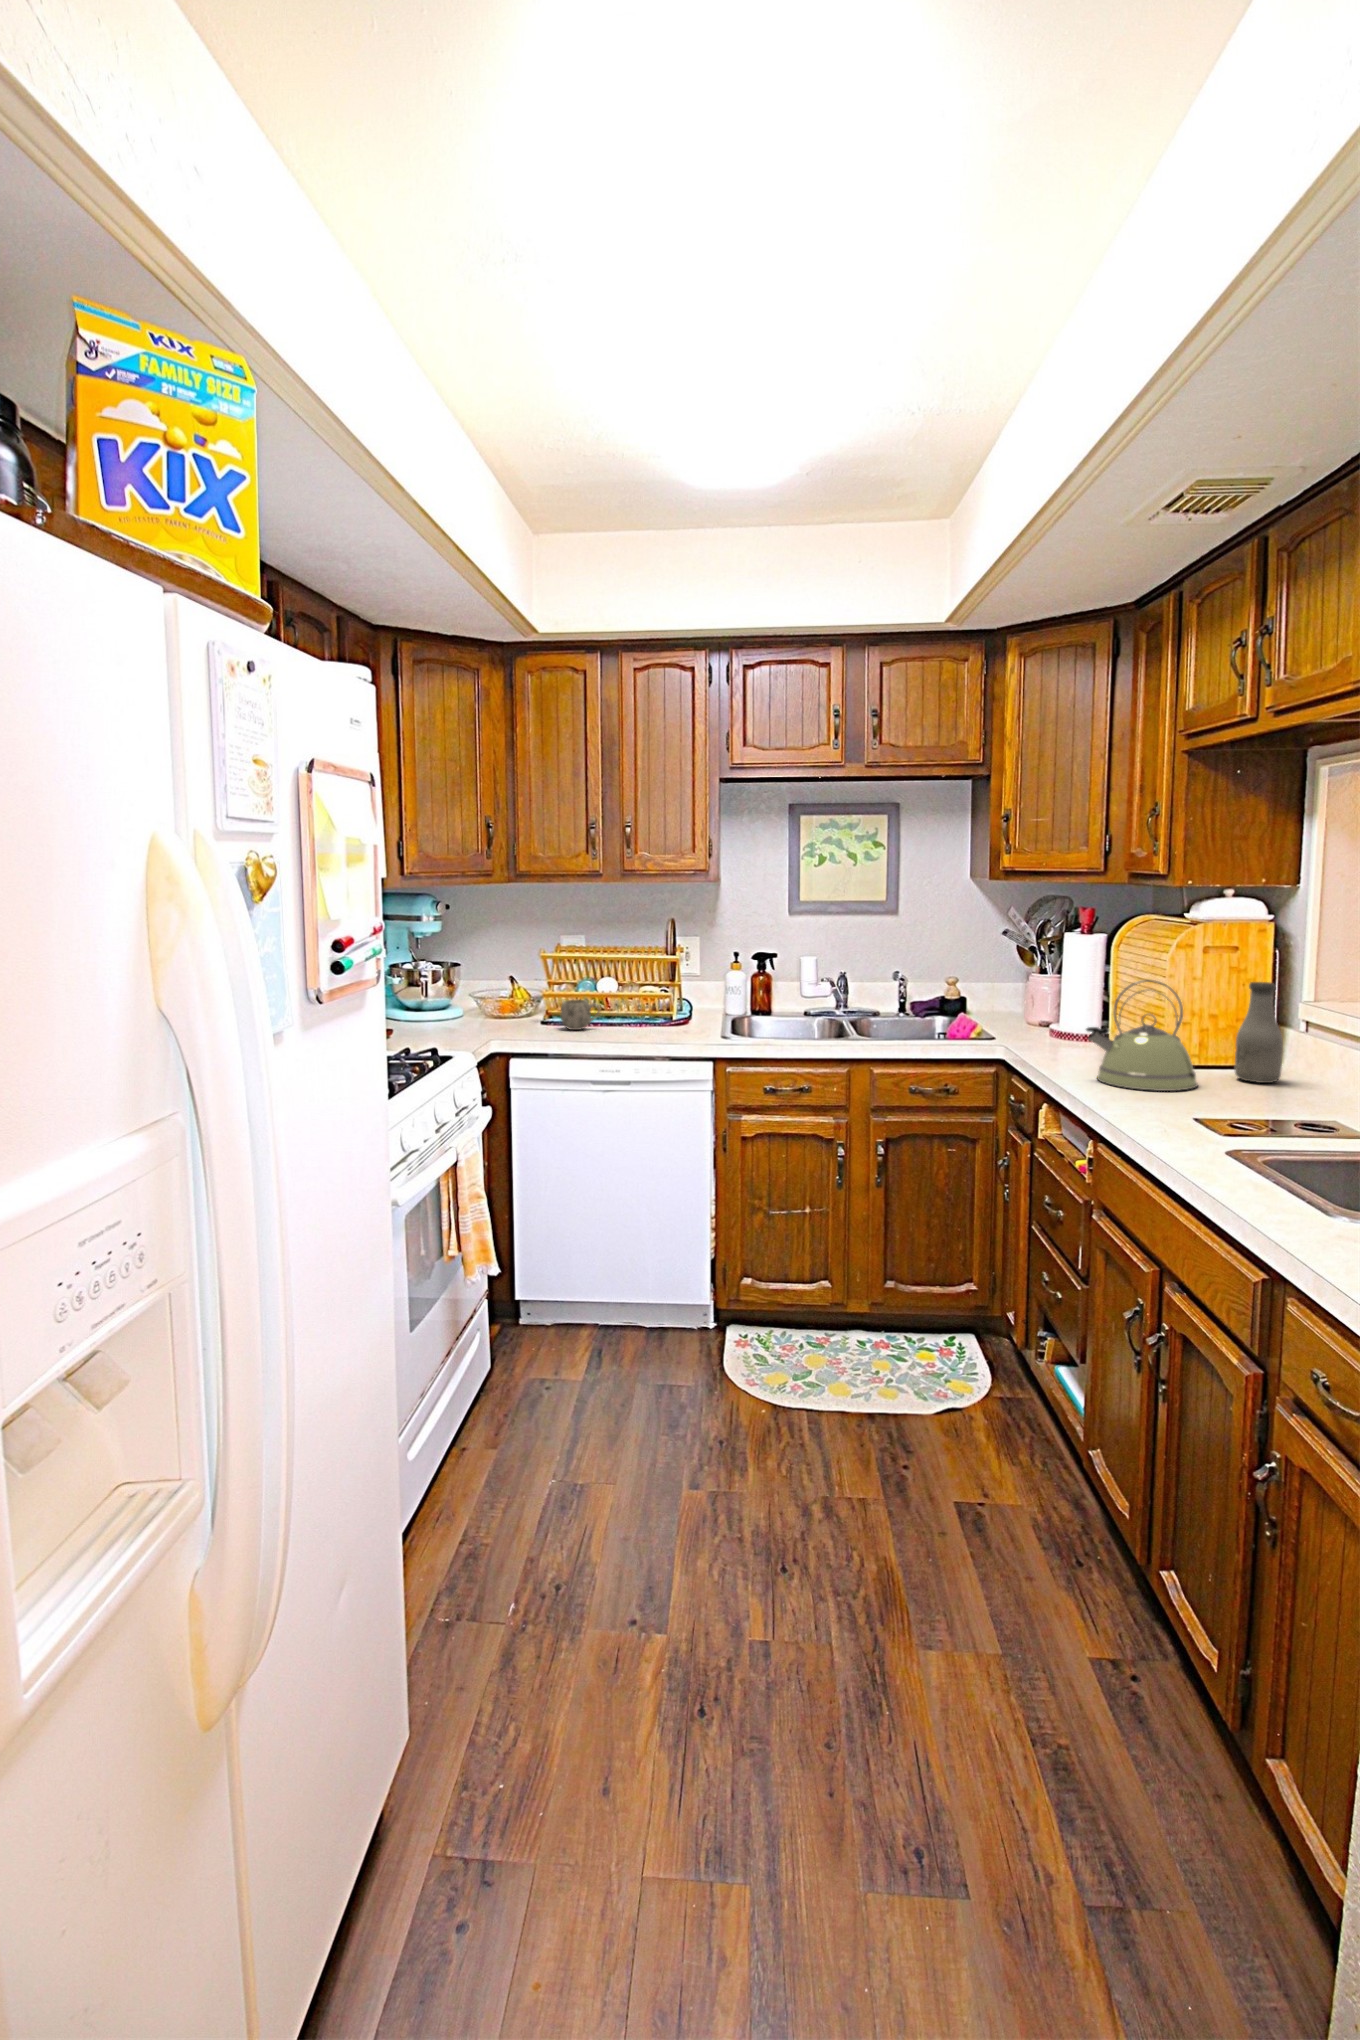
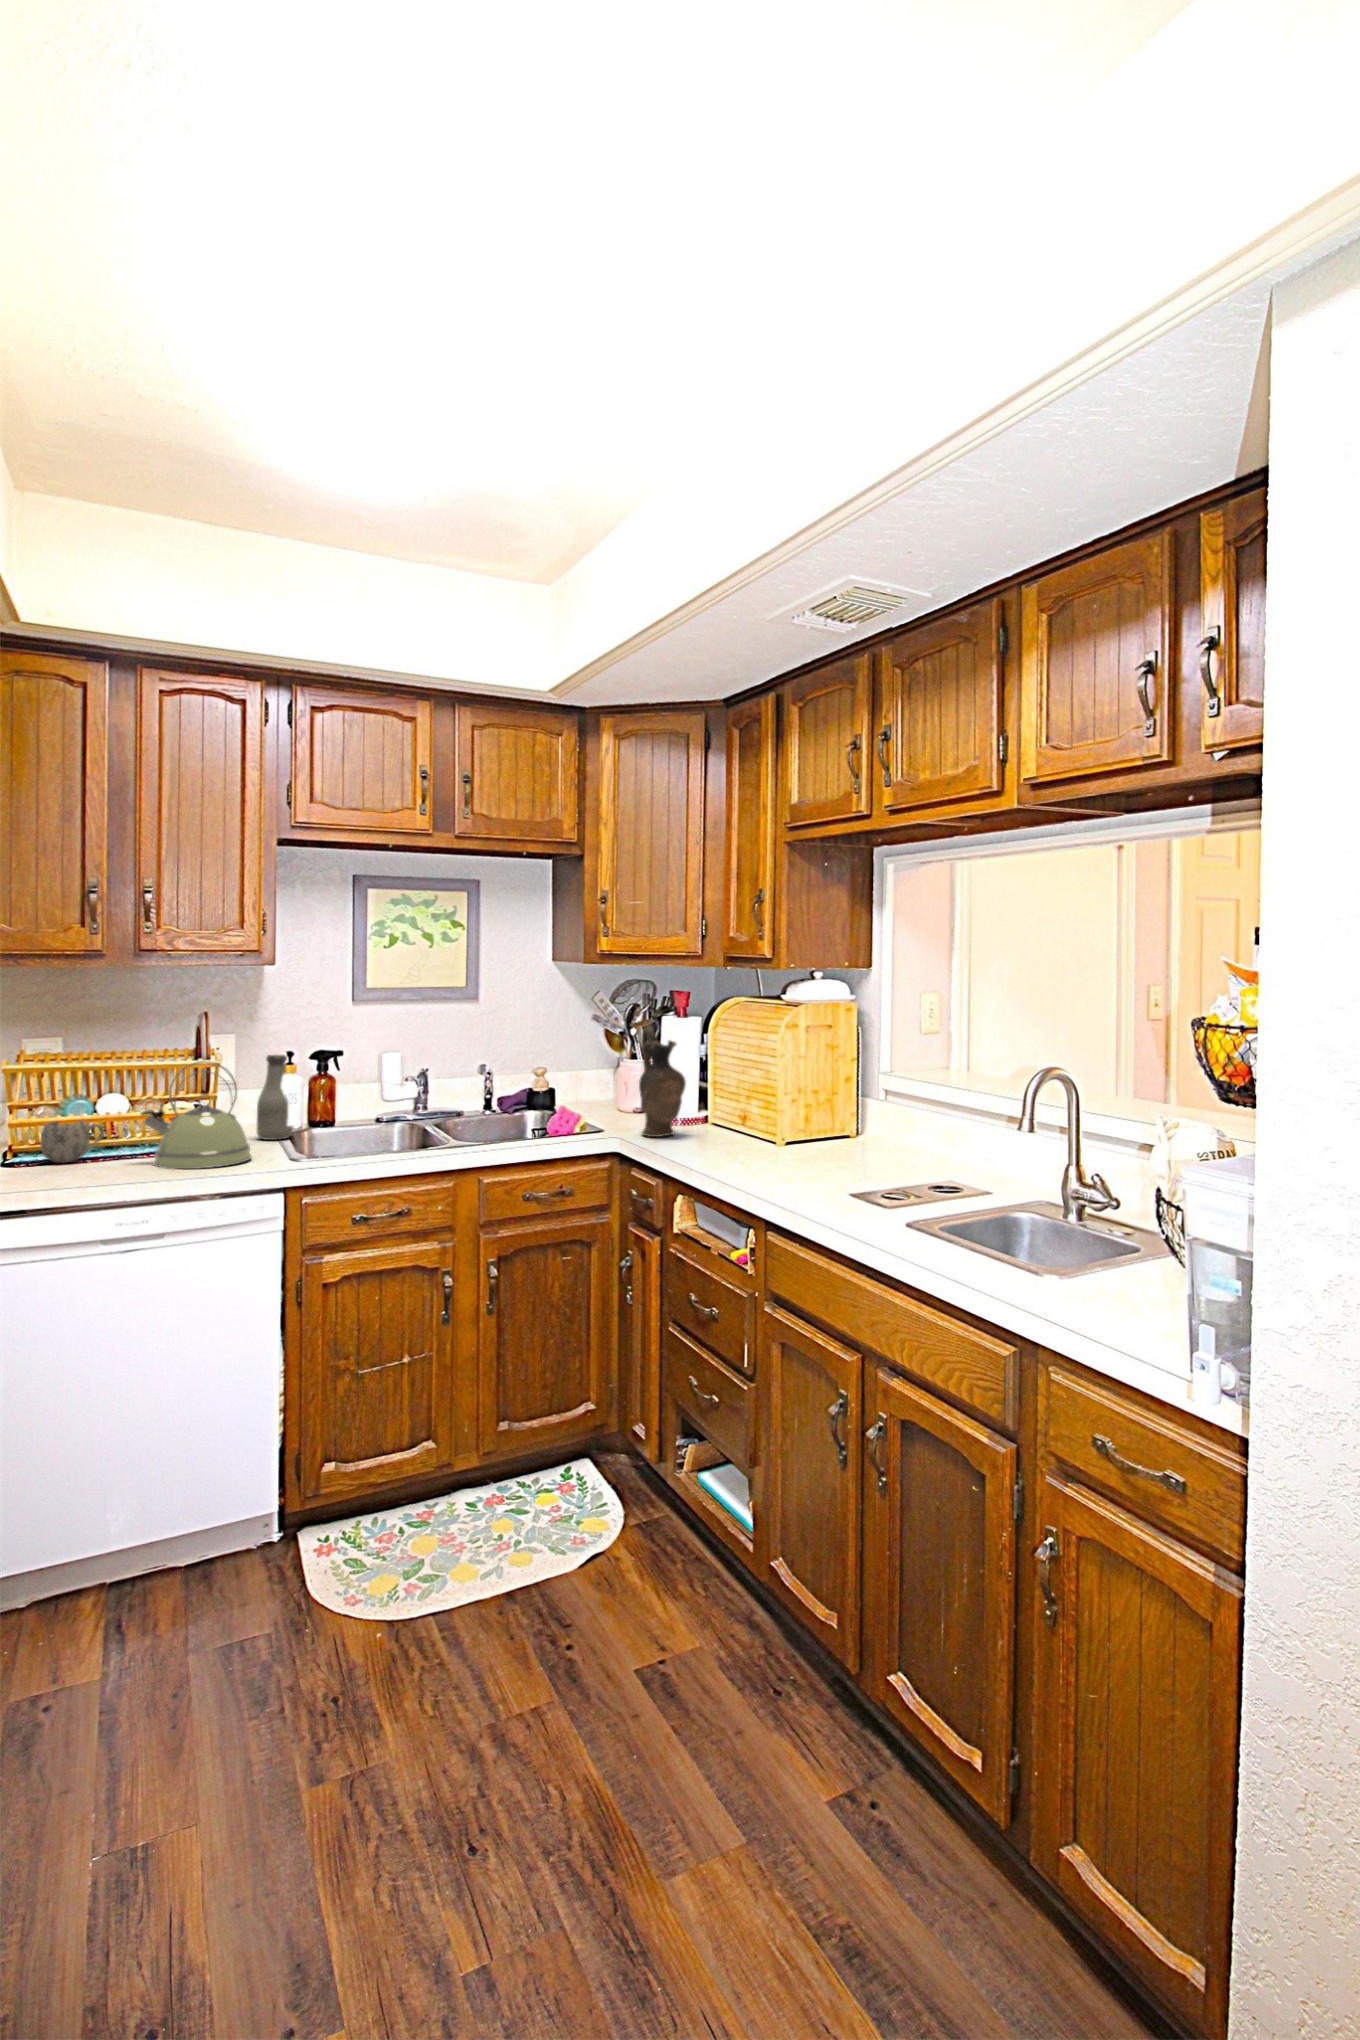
ceramic pitcher: none [1027,942,1075,1048] -> present [639,1028,686,1137]
kettle: present [1086,980,1198,1091] -> present [141,1061,252,1169]
bottle: present [1234,982,1283,1083] -> present [257,1055,294,1140]

